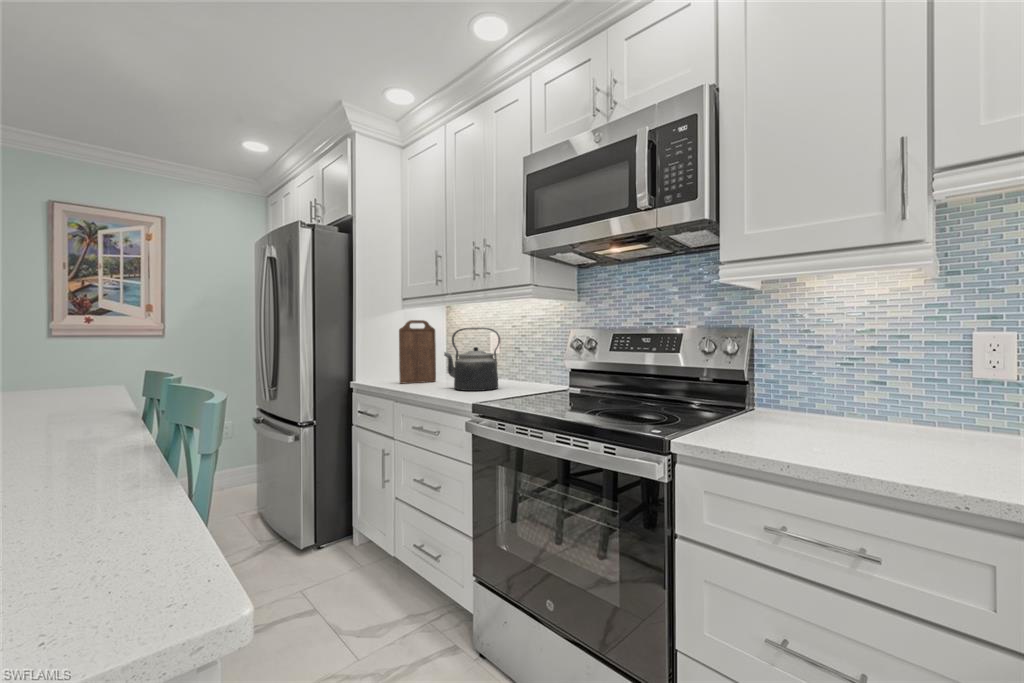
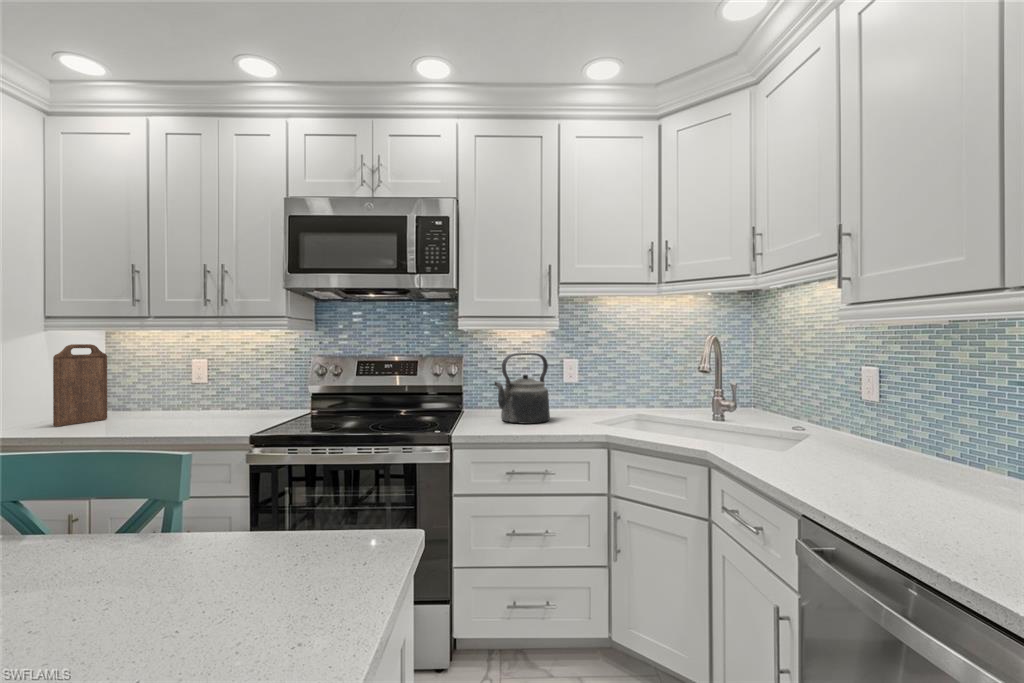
kettle: present [444,328,500,391] -> present [495,353,550,424]

